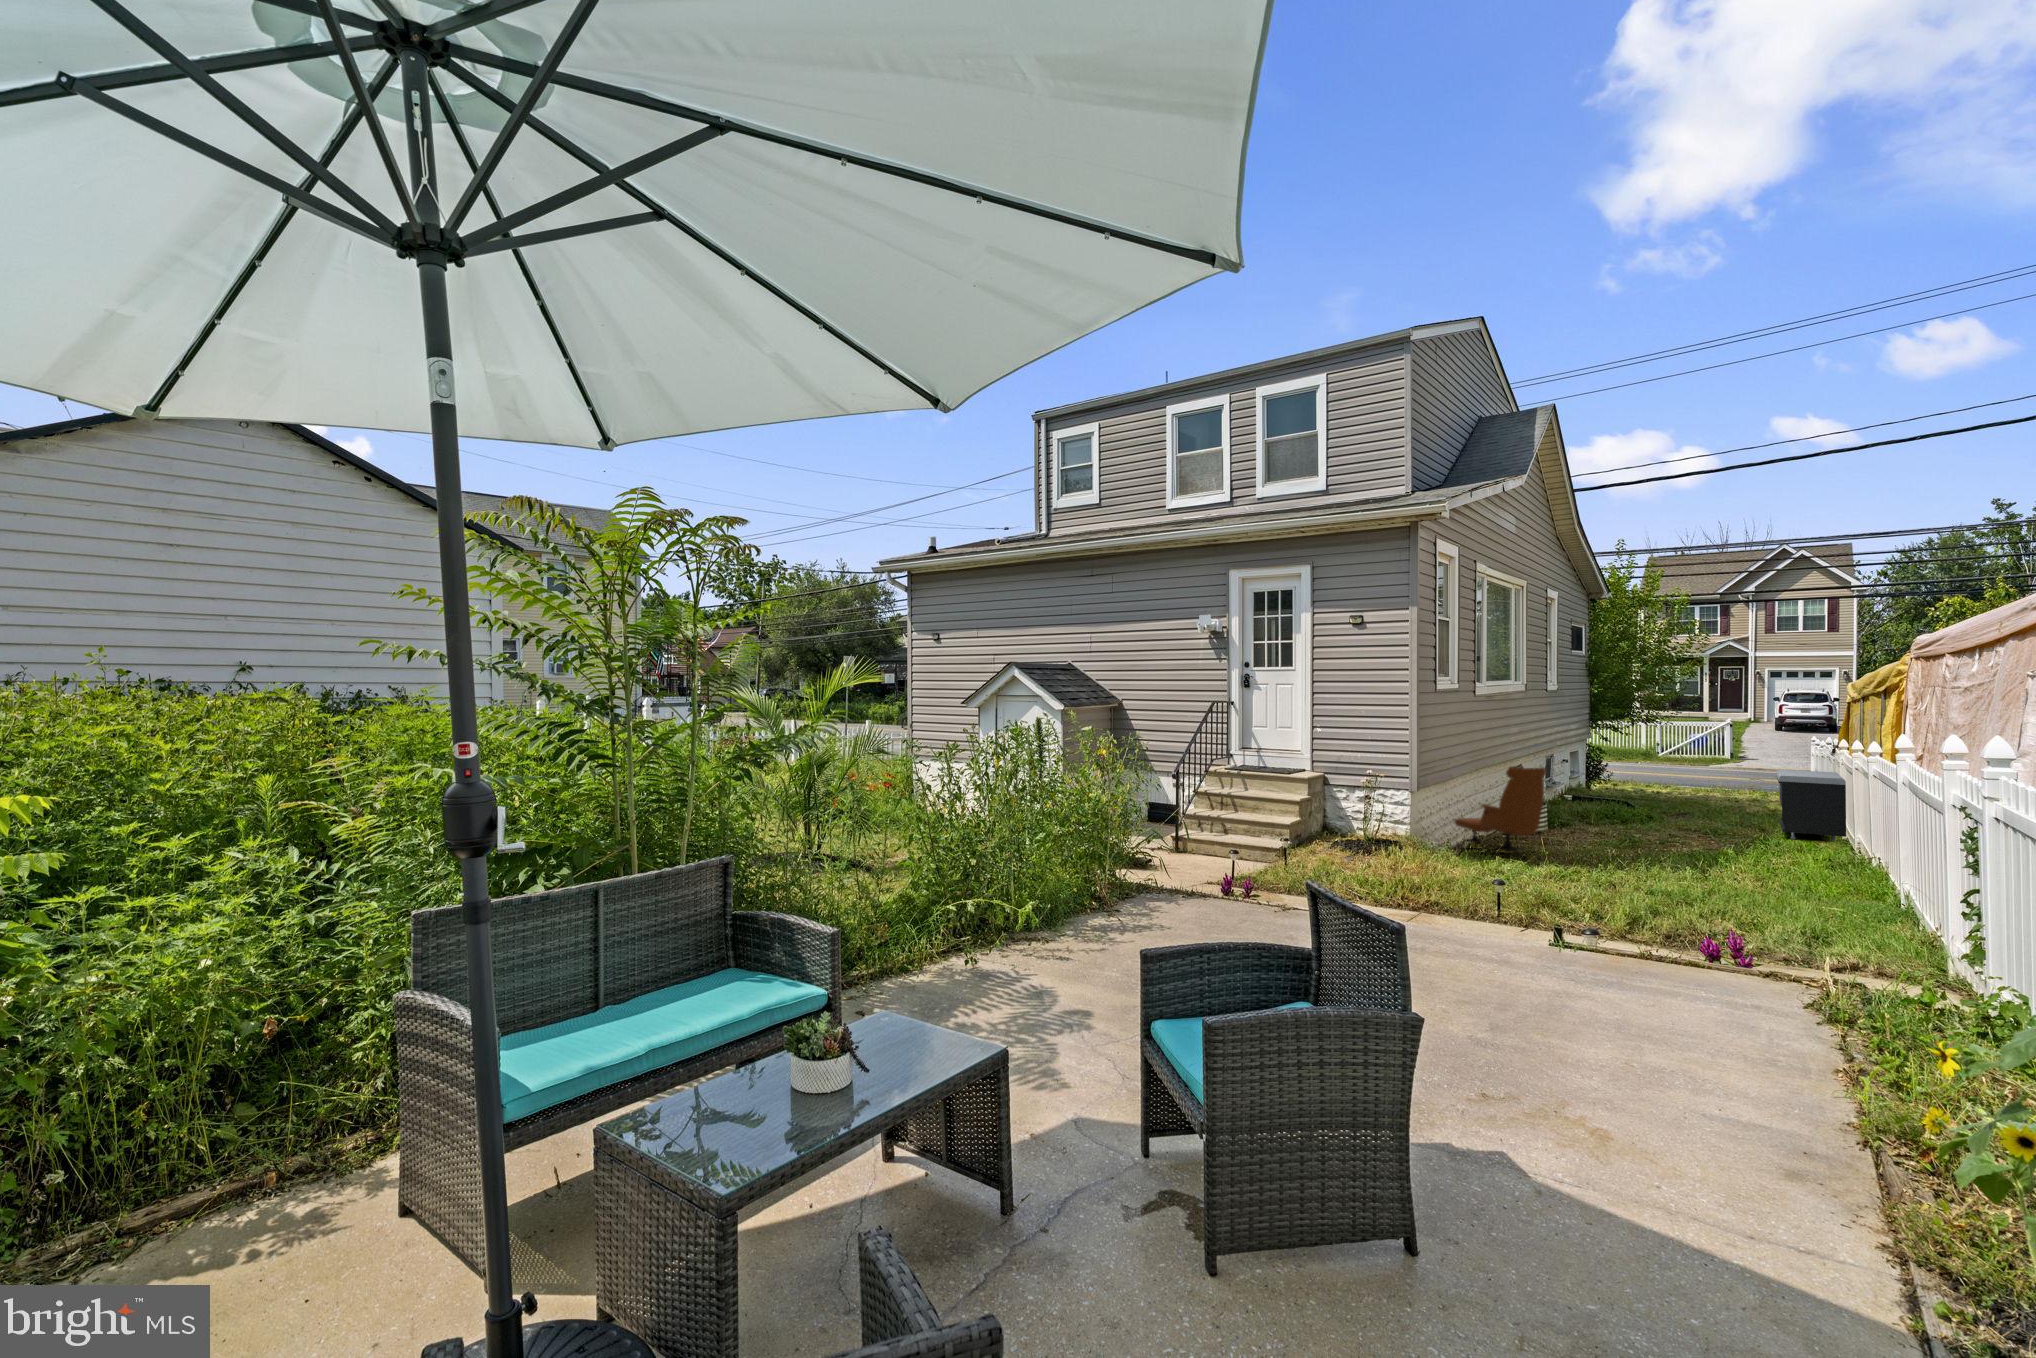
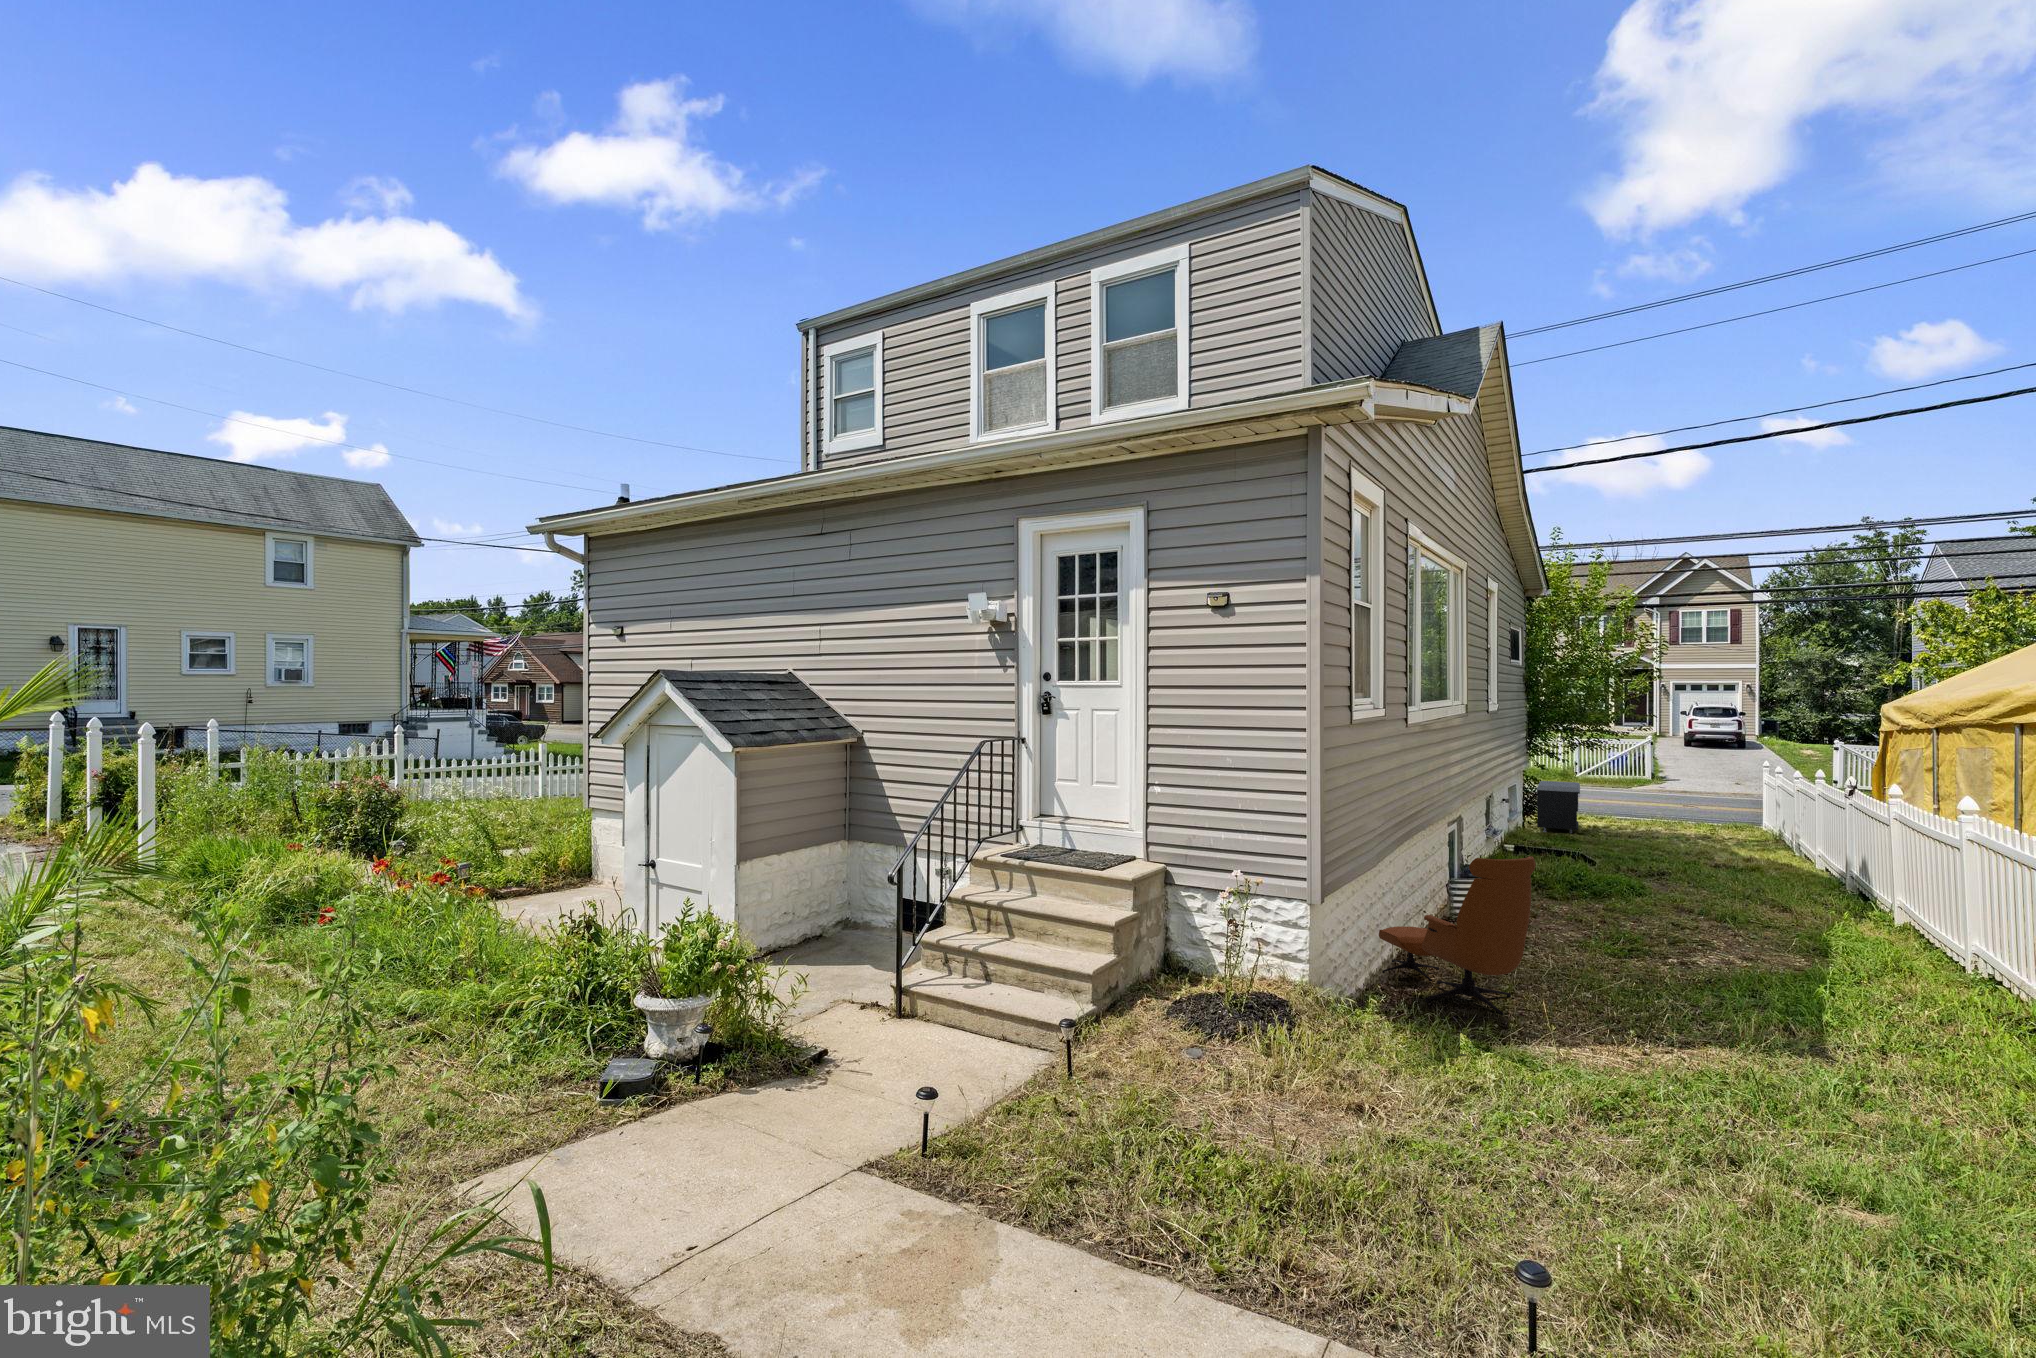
storage bench: present [1777,770,1846,841] -> present [1537,781,1580,833]

